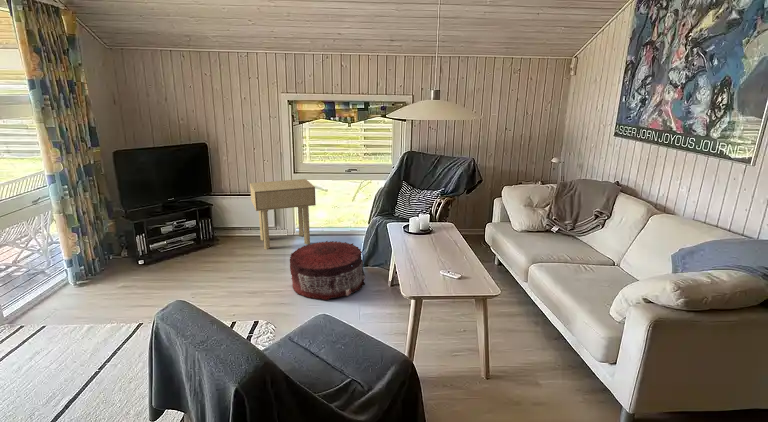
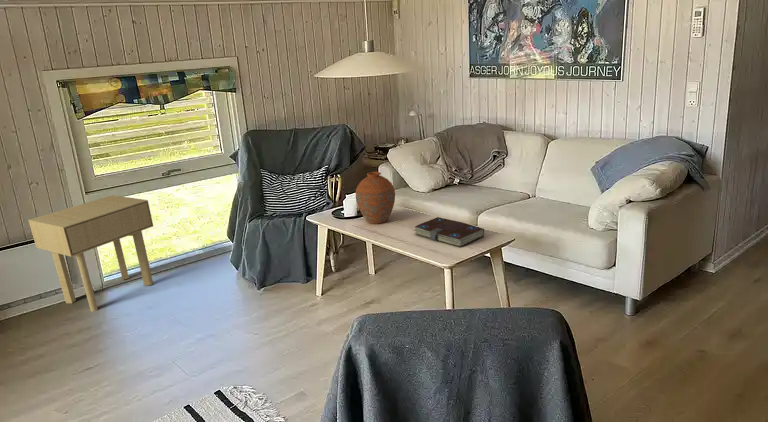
vase: none [405,202,438,246] -> present [356,172,395,224]
pouf: present [290,241,365,300] -> none [188,254,296,341]
book: none [424,254,472,284] -> present [414,217,484,247]

